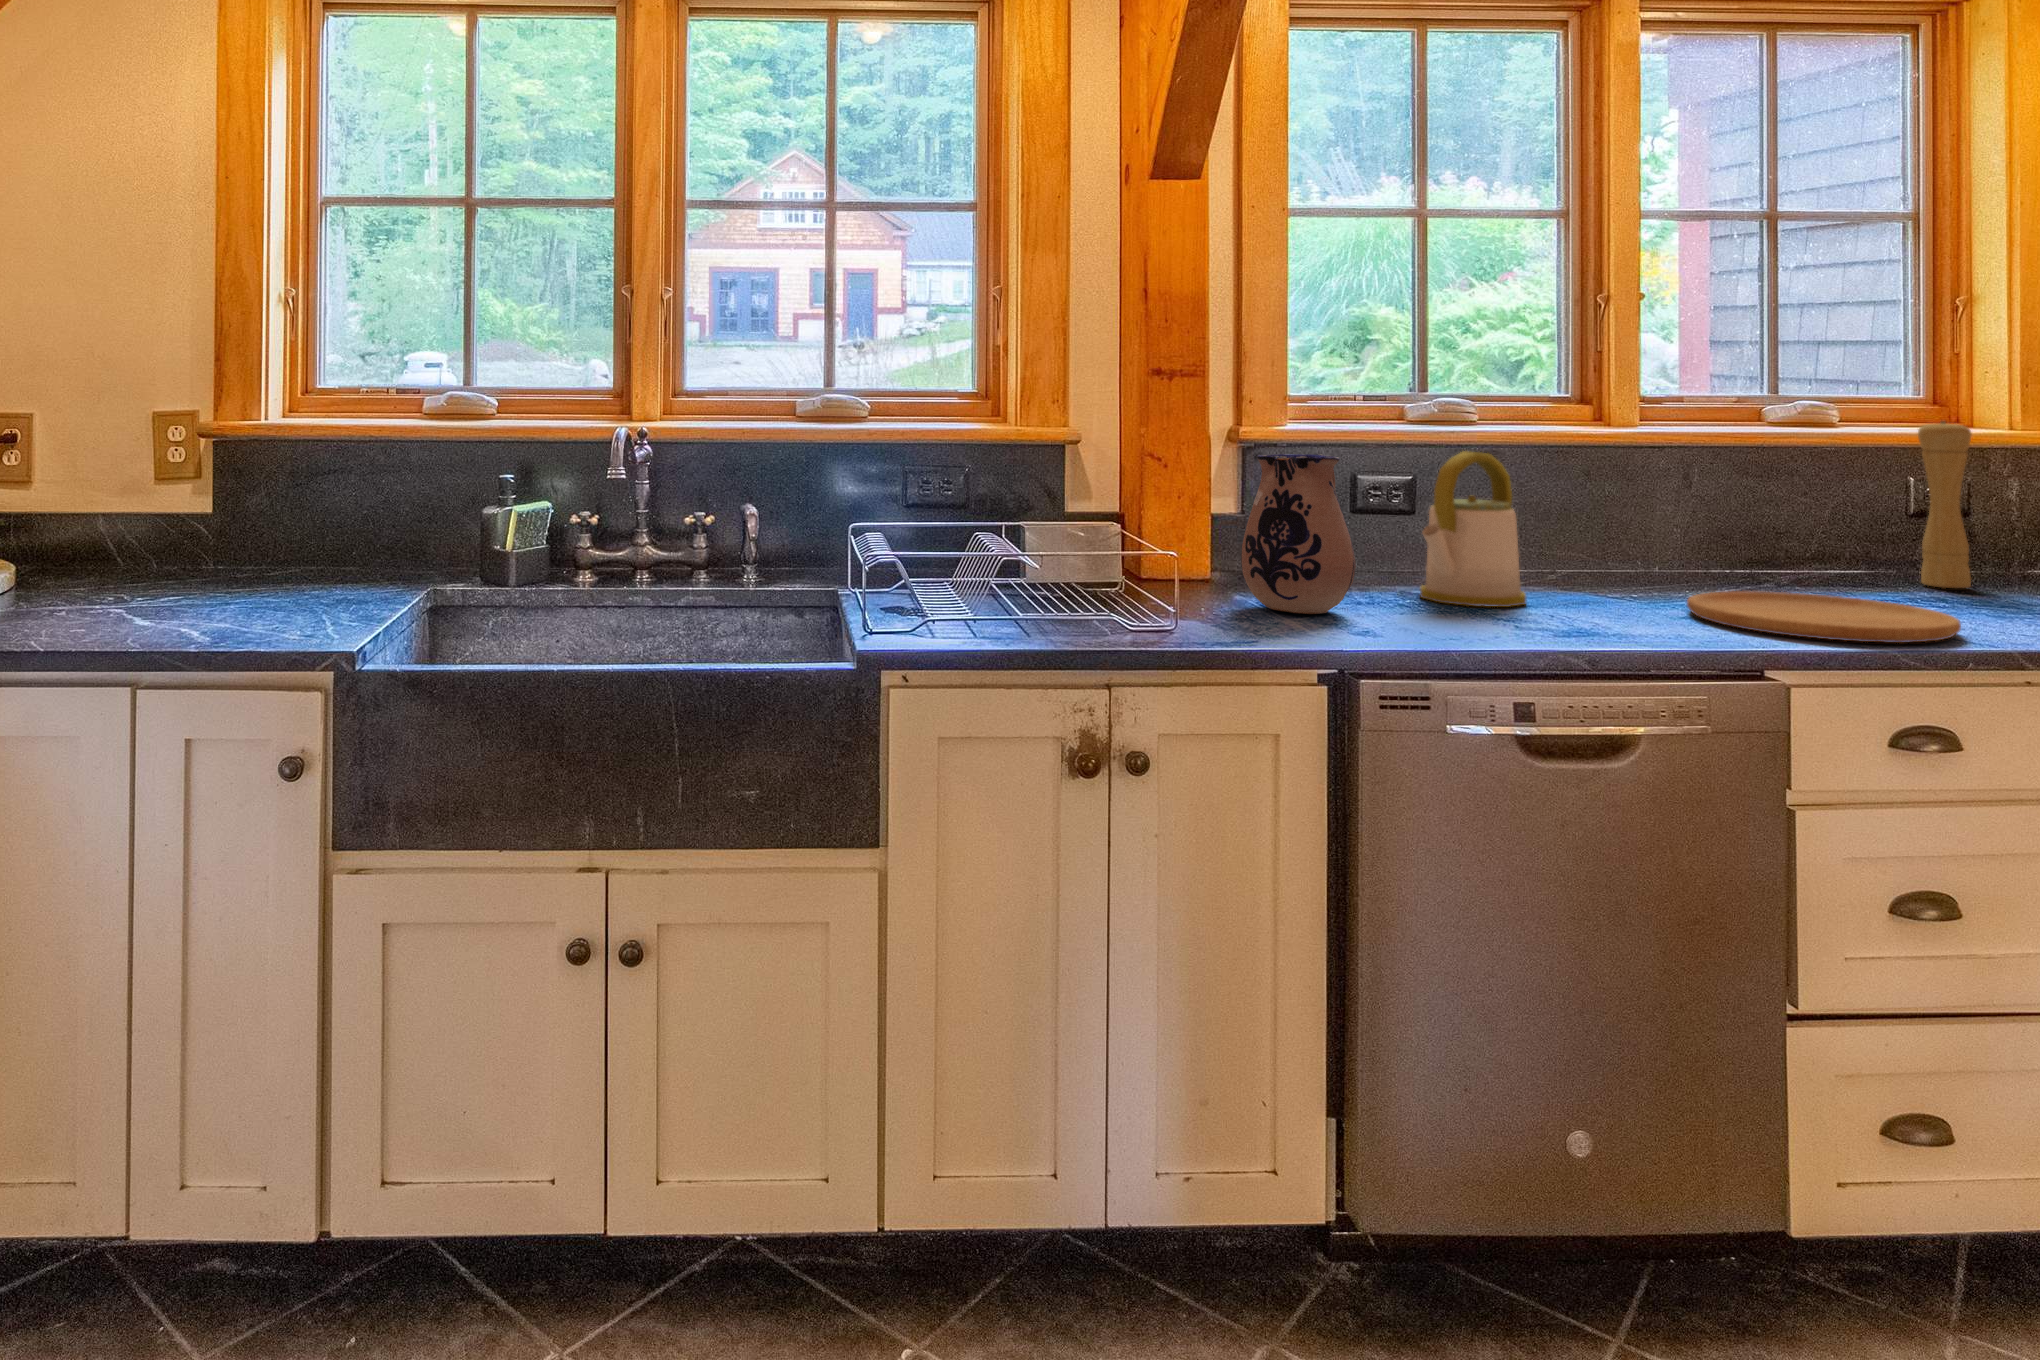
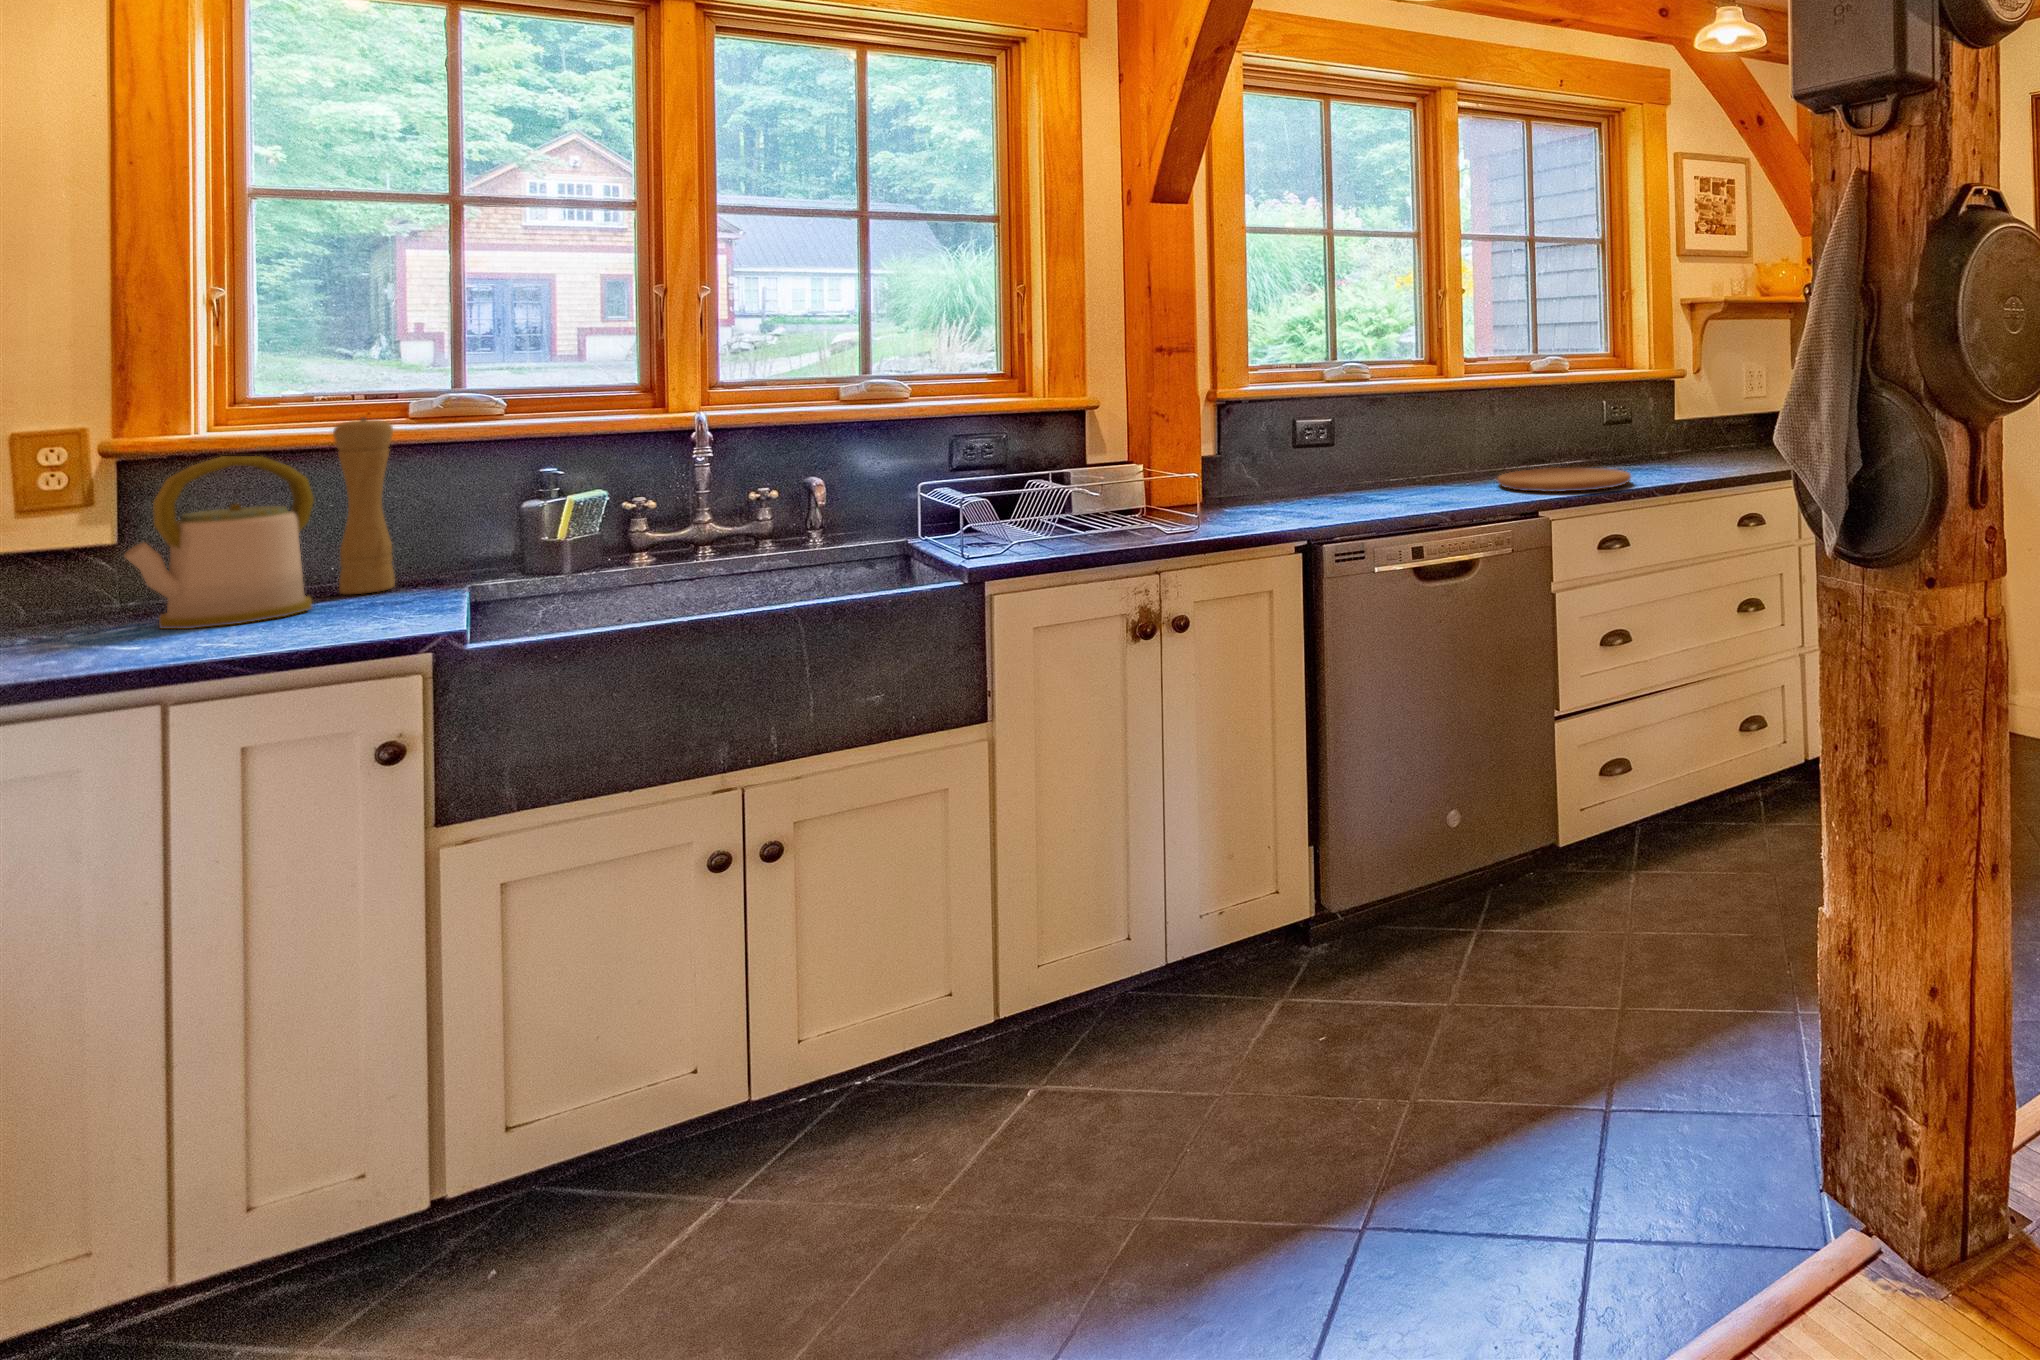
pepper mill: present [1918,421,1971,588] -> present [333,418,395,594]
kettle: present [1420,451,1526,607] -> present [125,456,314,629]
ceramic pitcher: present [1241,454,1356,614] -> none [1229,400,1307,512]

